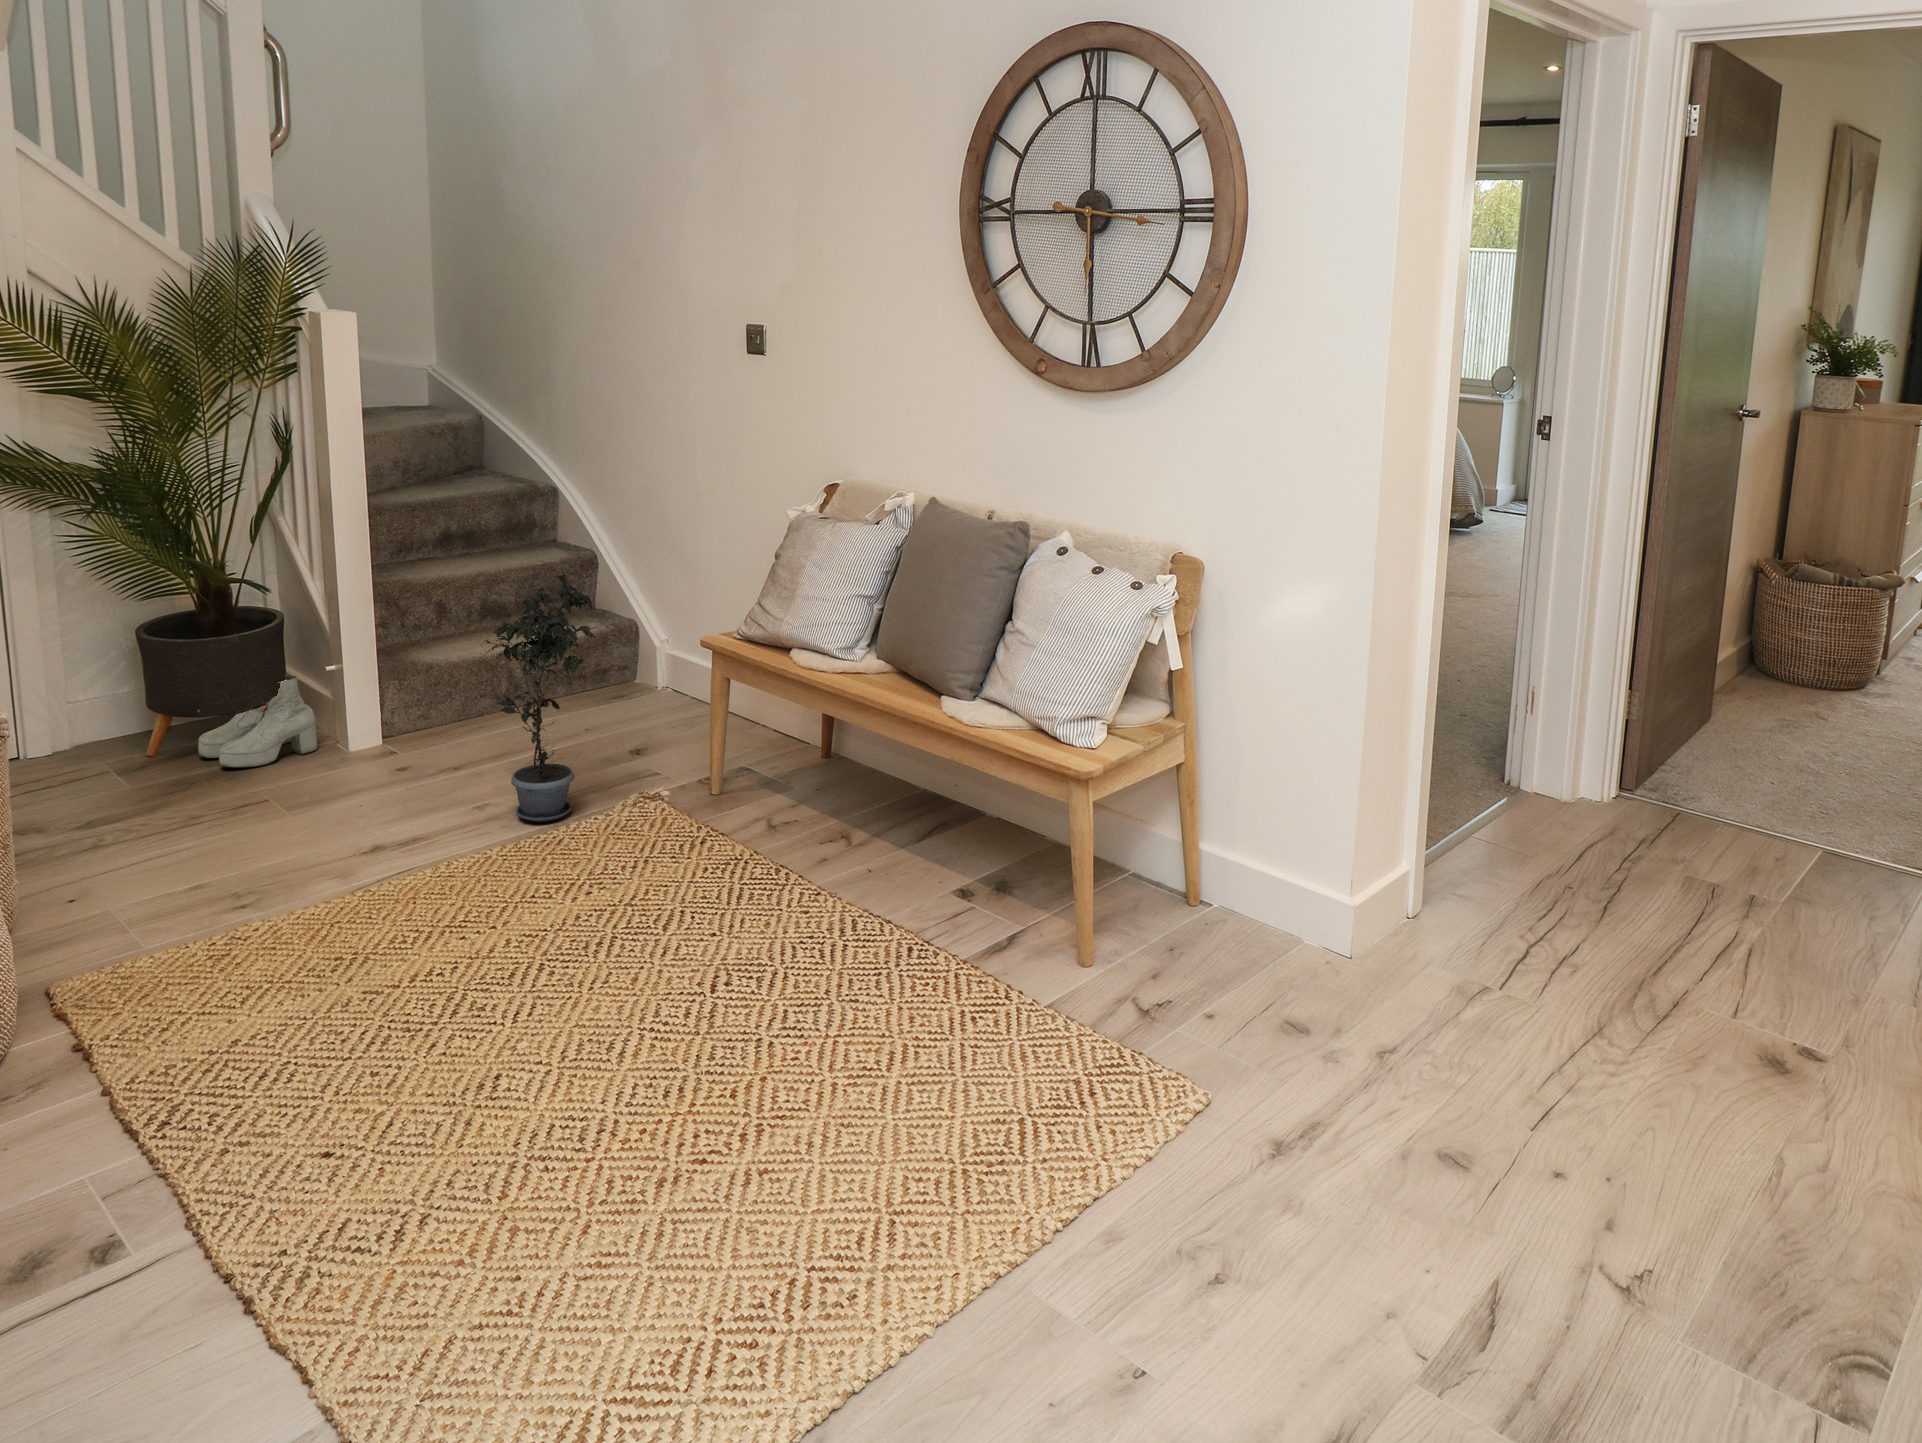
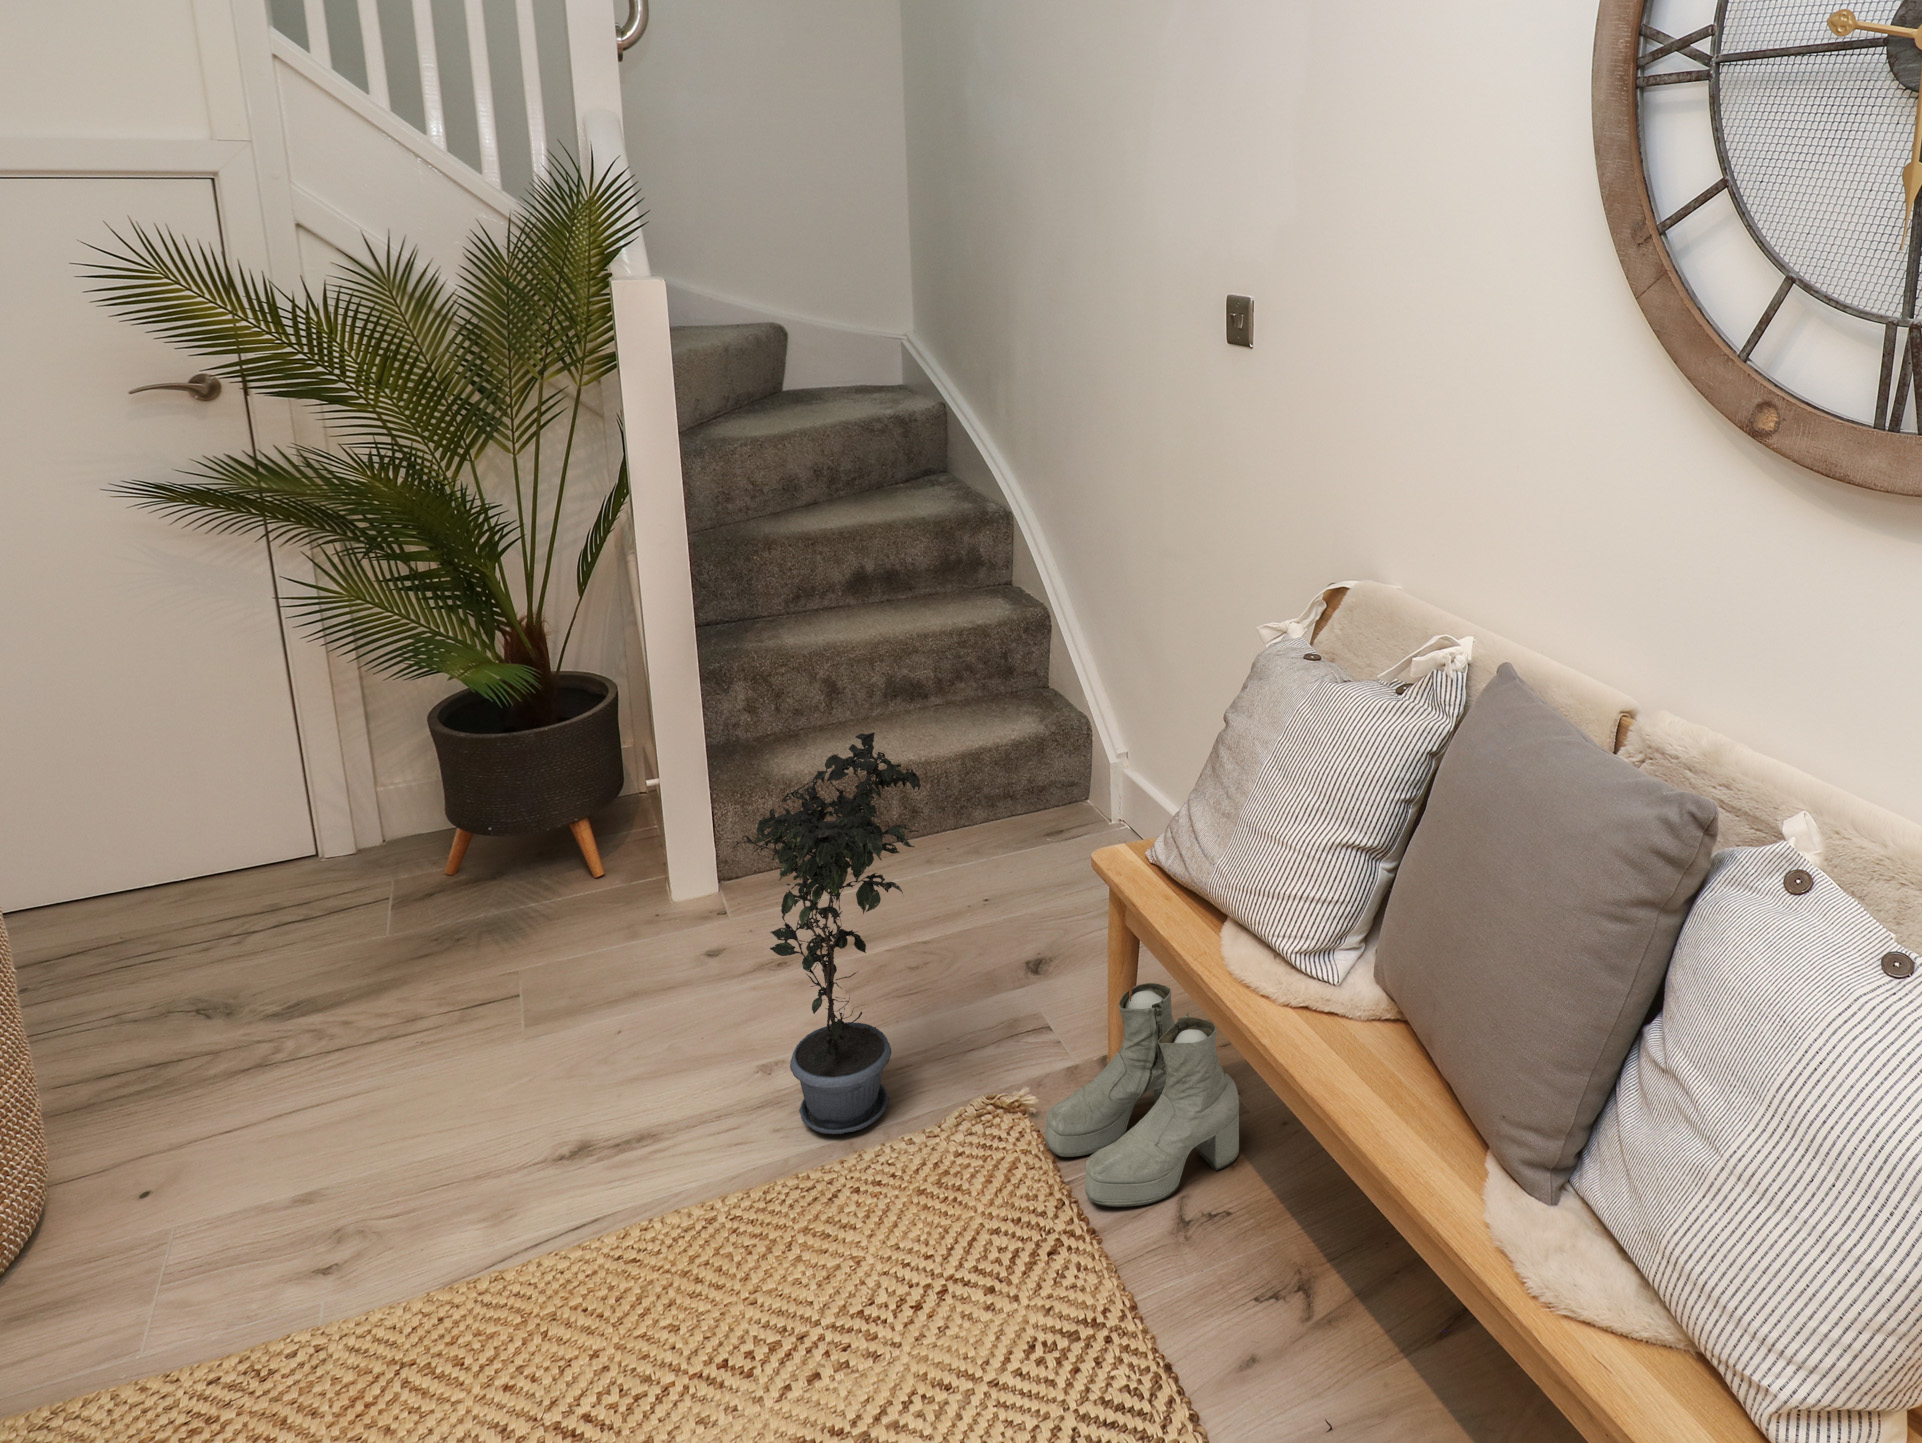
boots: present [198,675,317,768] -> present [1045,983,1239,1207]

